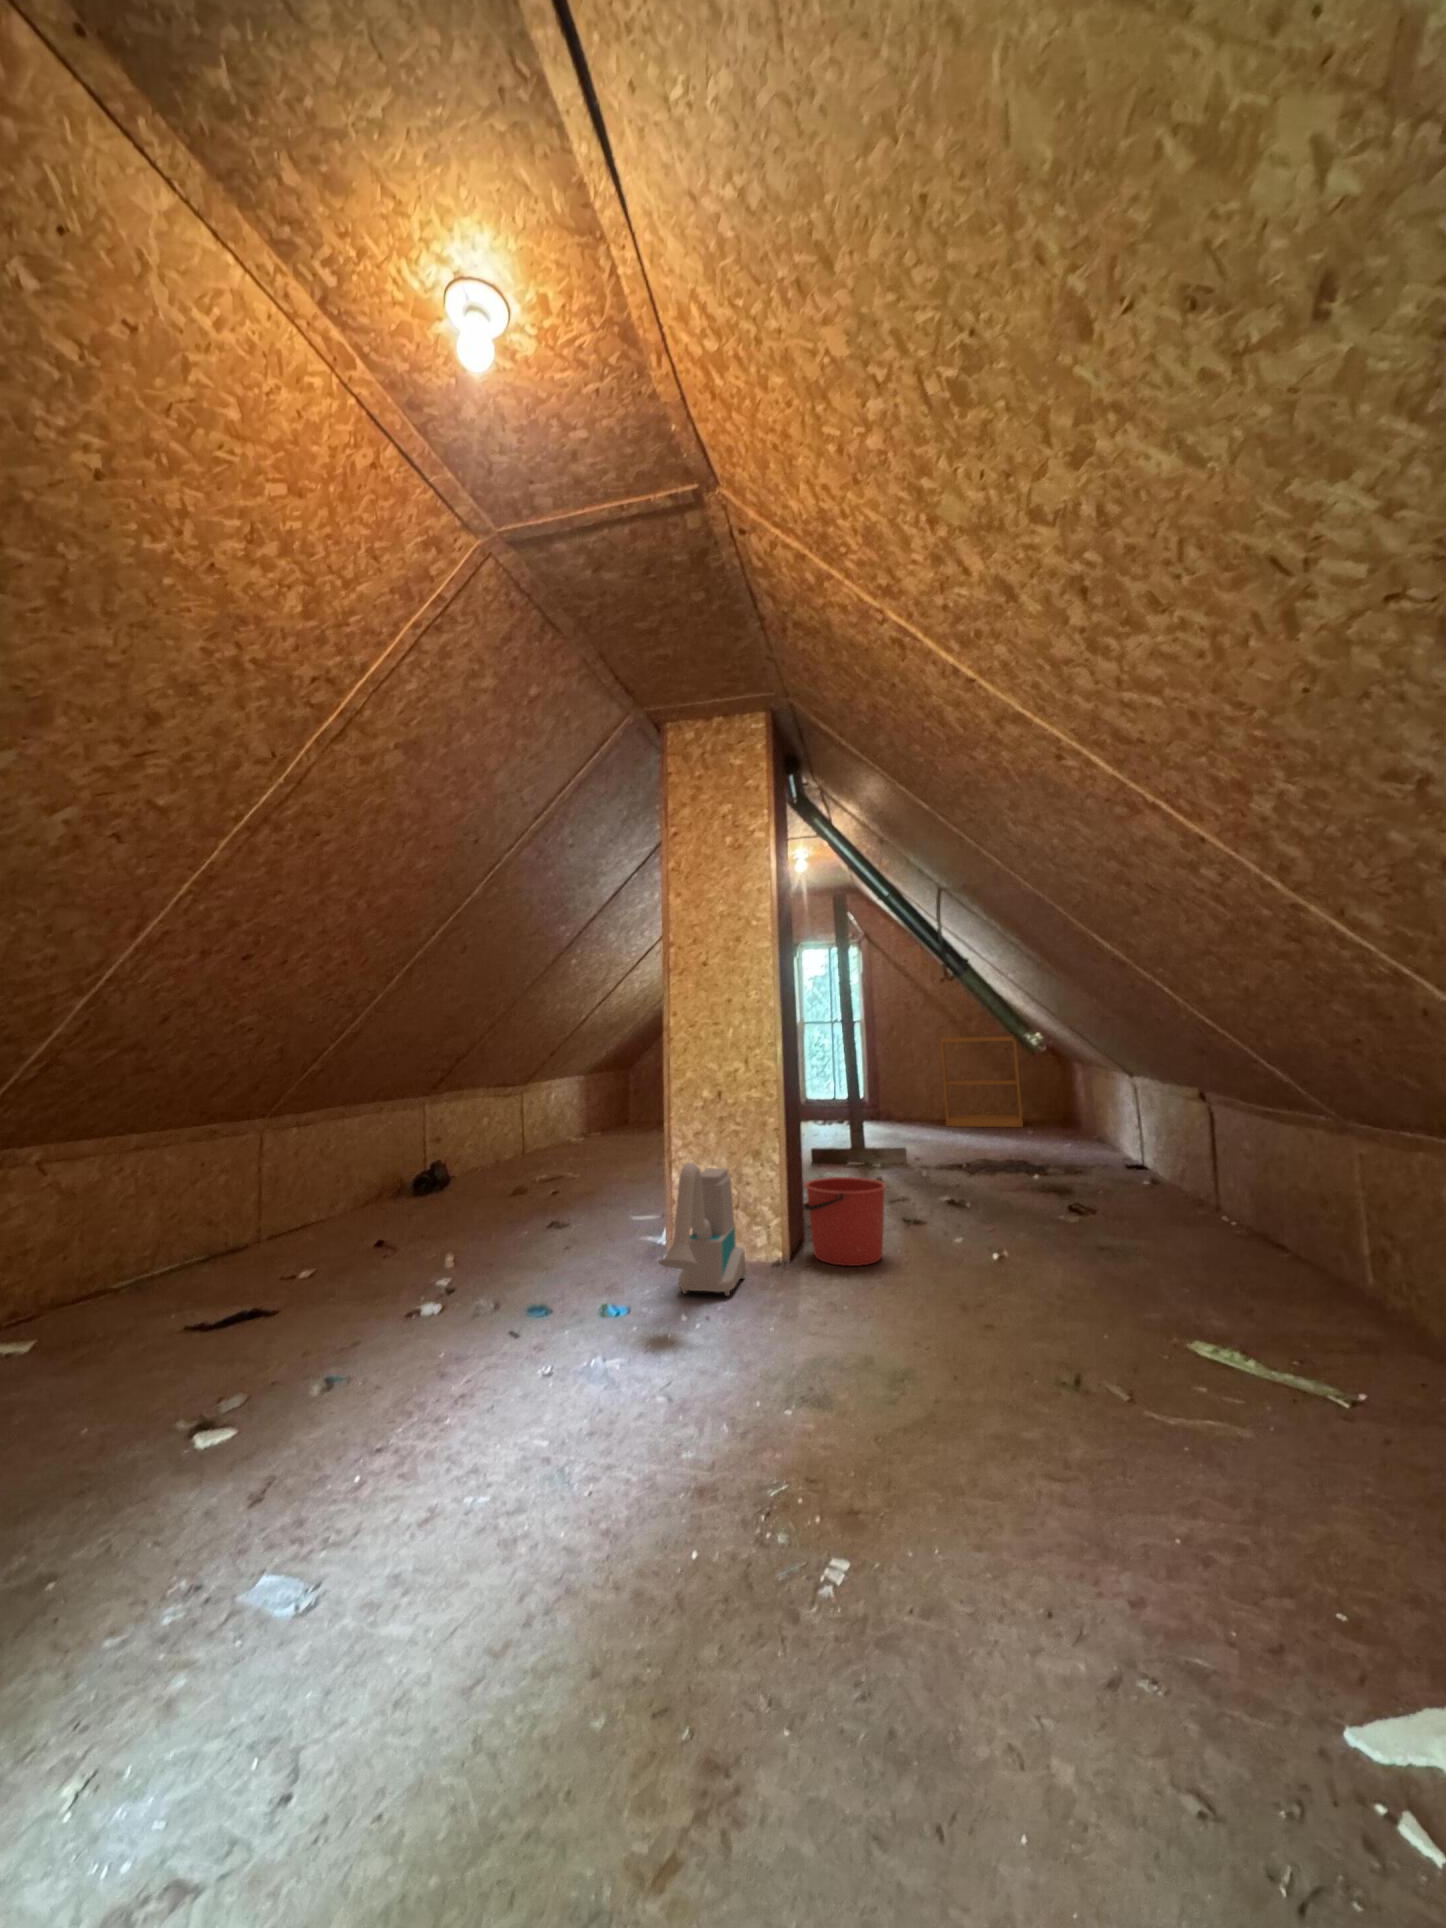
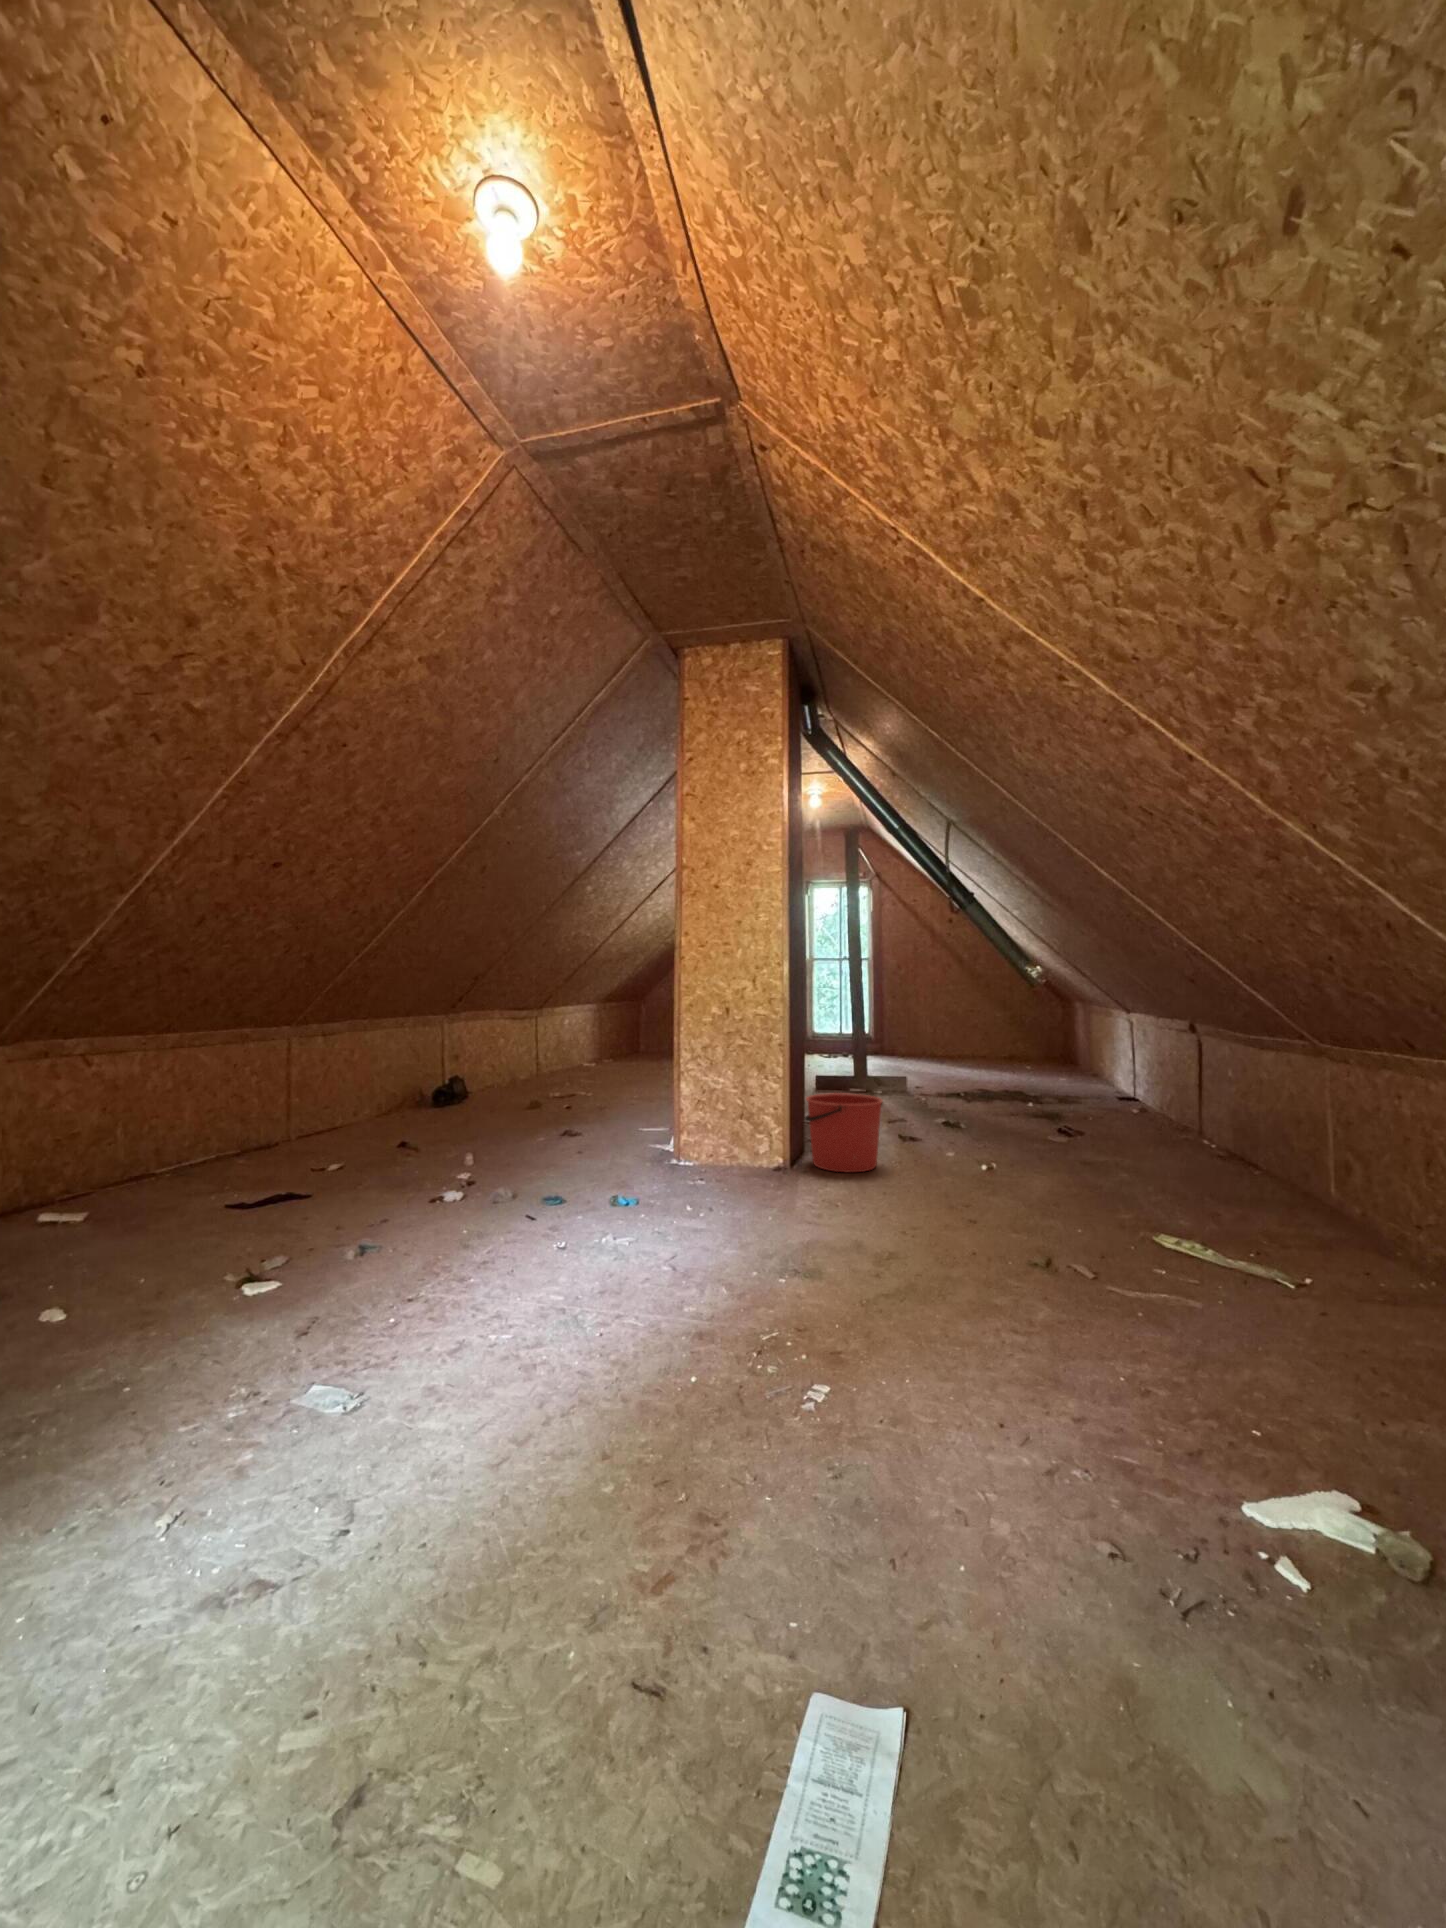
bookshelf: present [941,1036,1023,1127] -> none [945,979,1021,1067]
vacuum cleaner: present [659,1163,746,1296] -> none [667,1068,748,1193]

